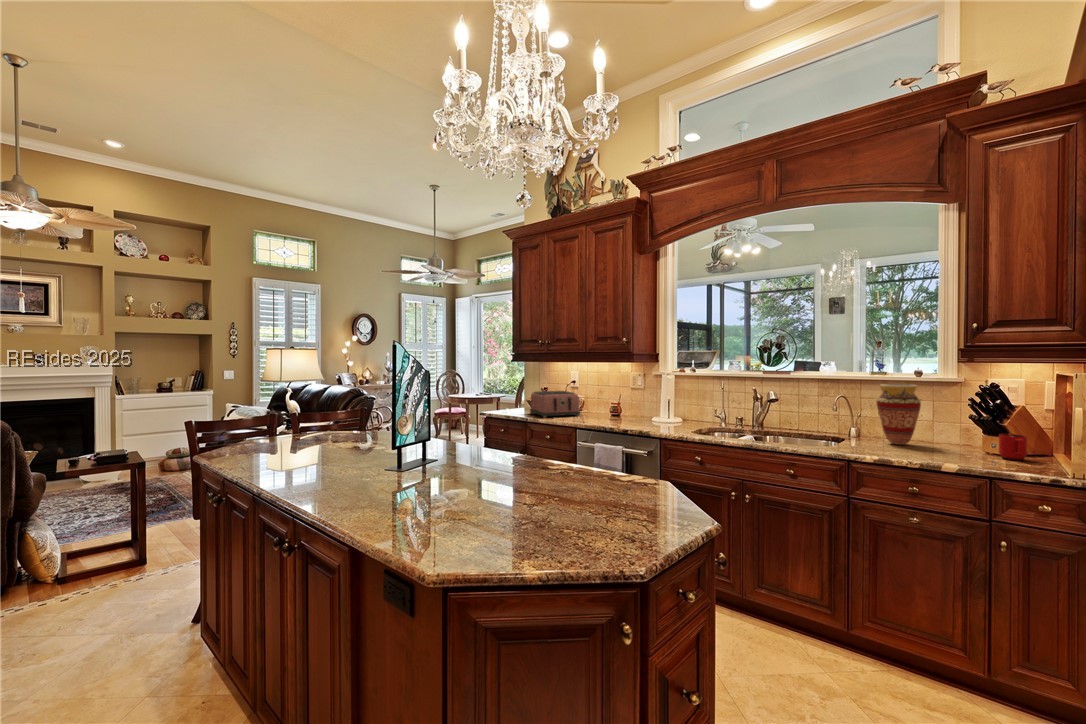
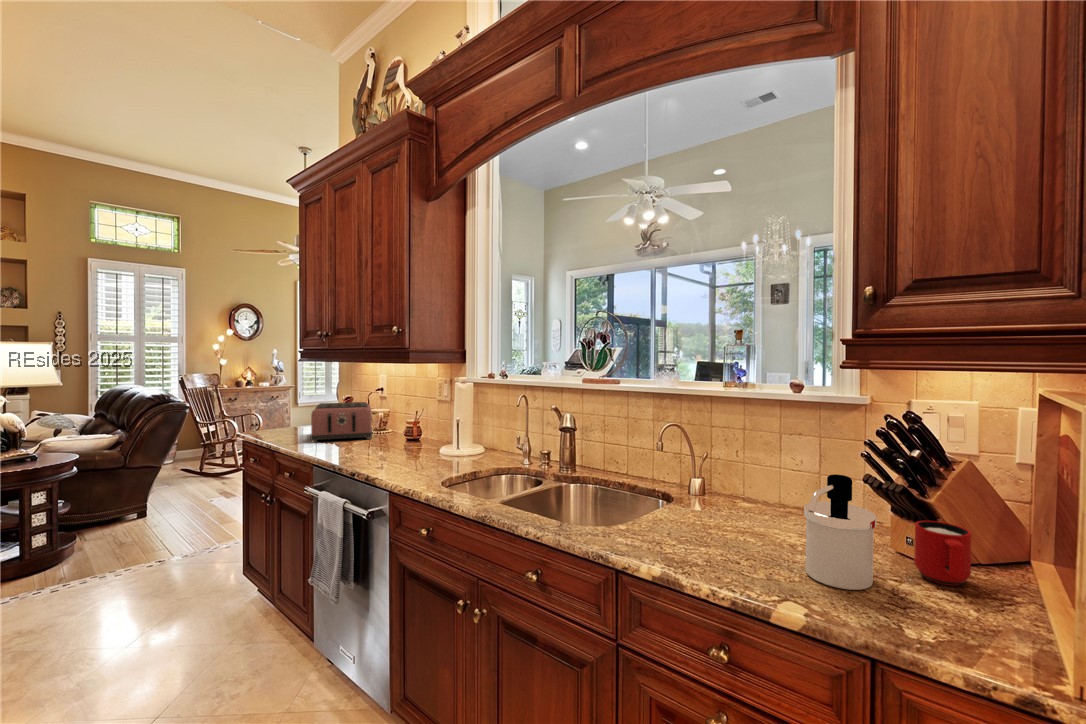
vase: present [877,384,921,445] -> none [716,405,788,520]
soap dispenser: none [946,412,984,462] -> present [804,474,876,590]

